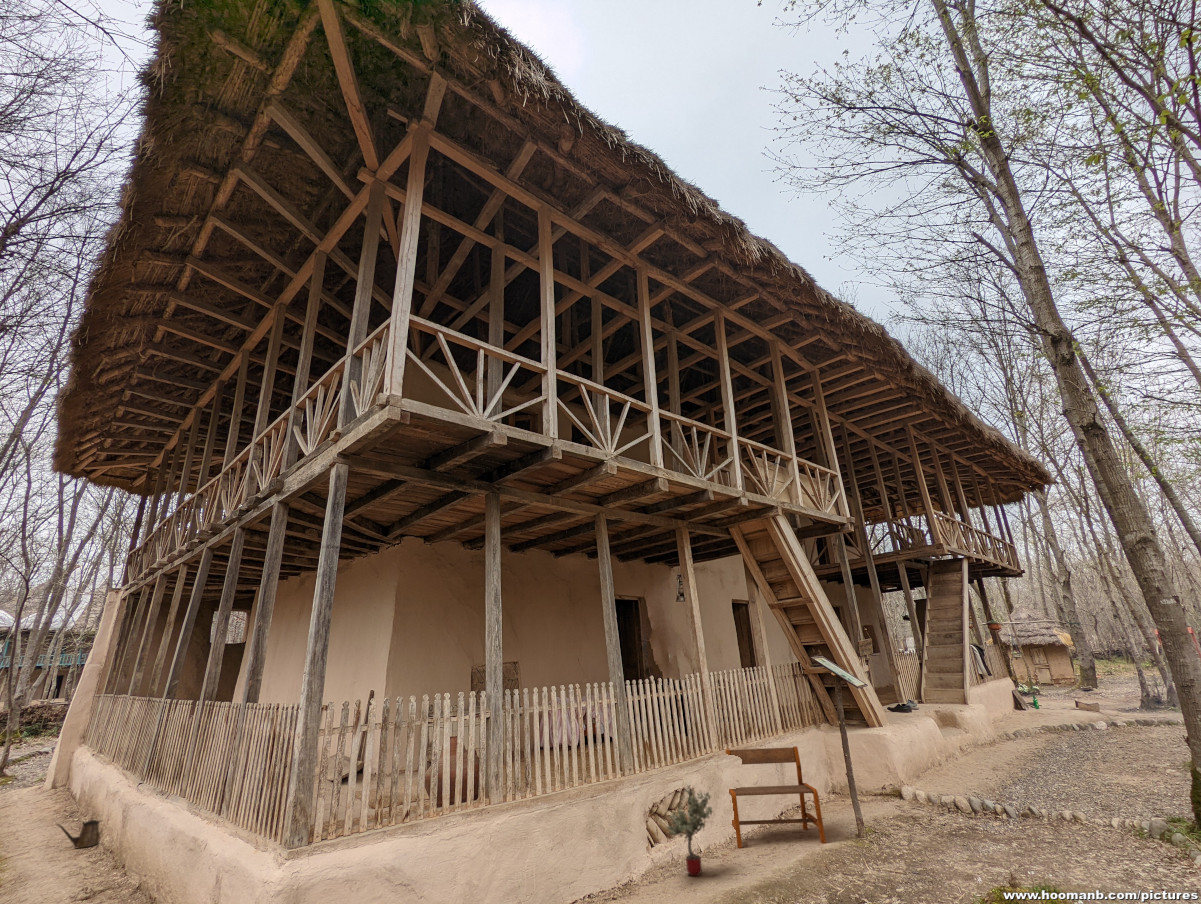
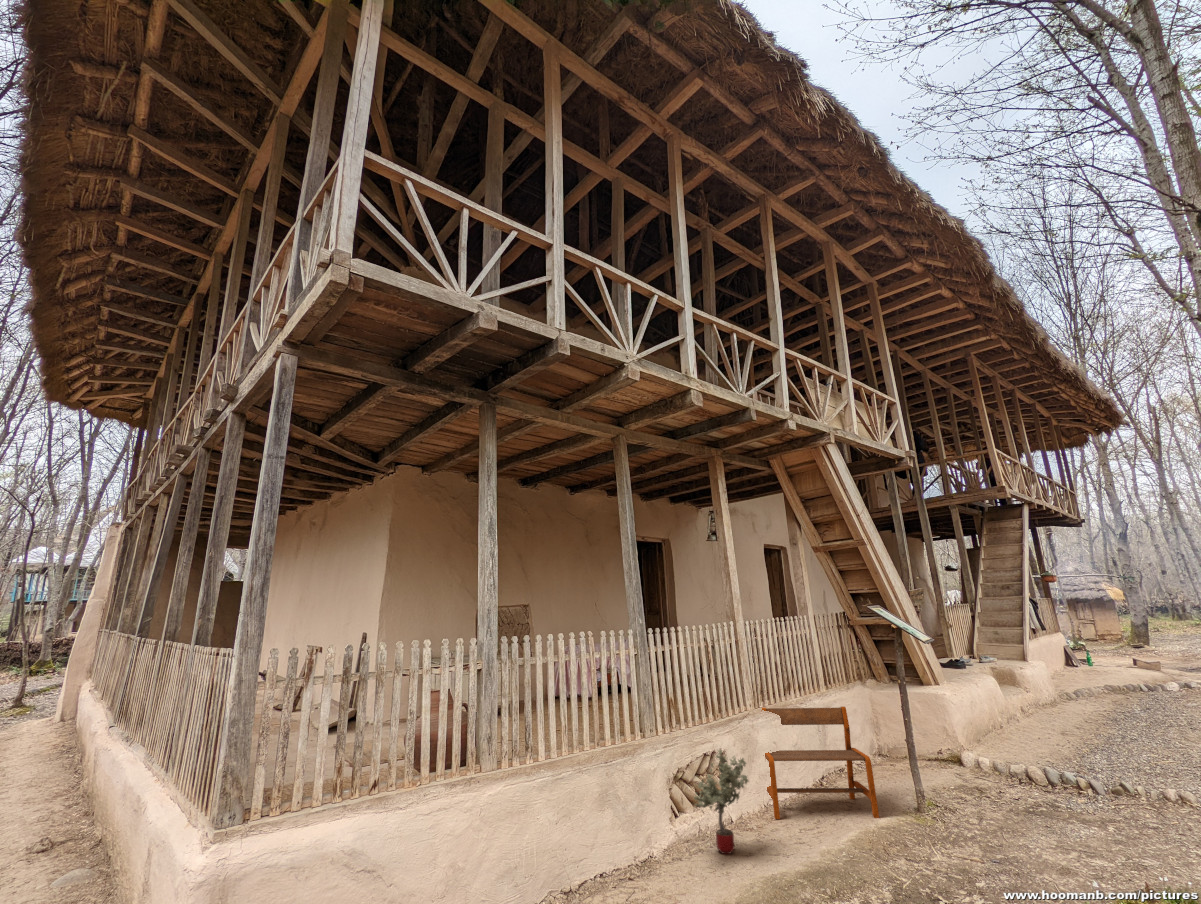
watering can: present [57,820,101,848] -> none [21,764,80,793]

